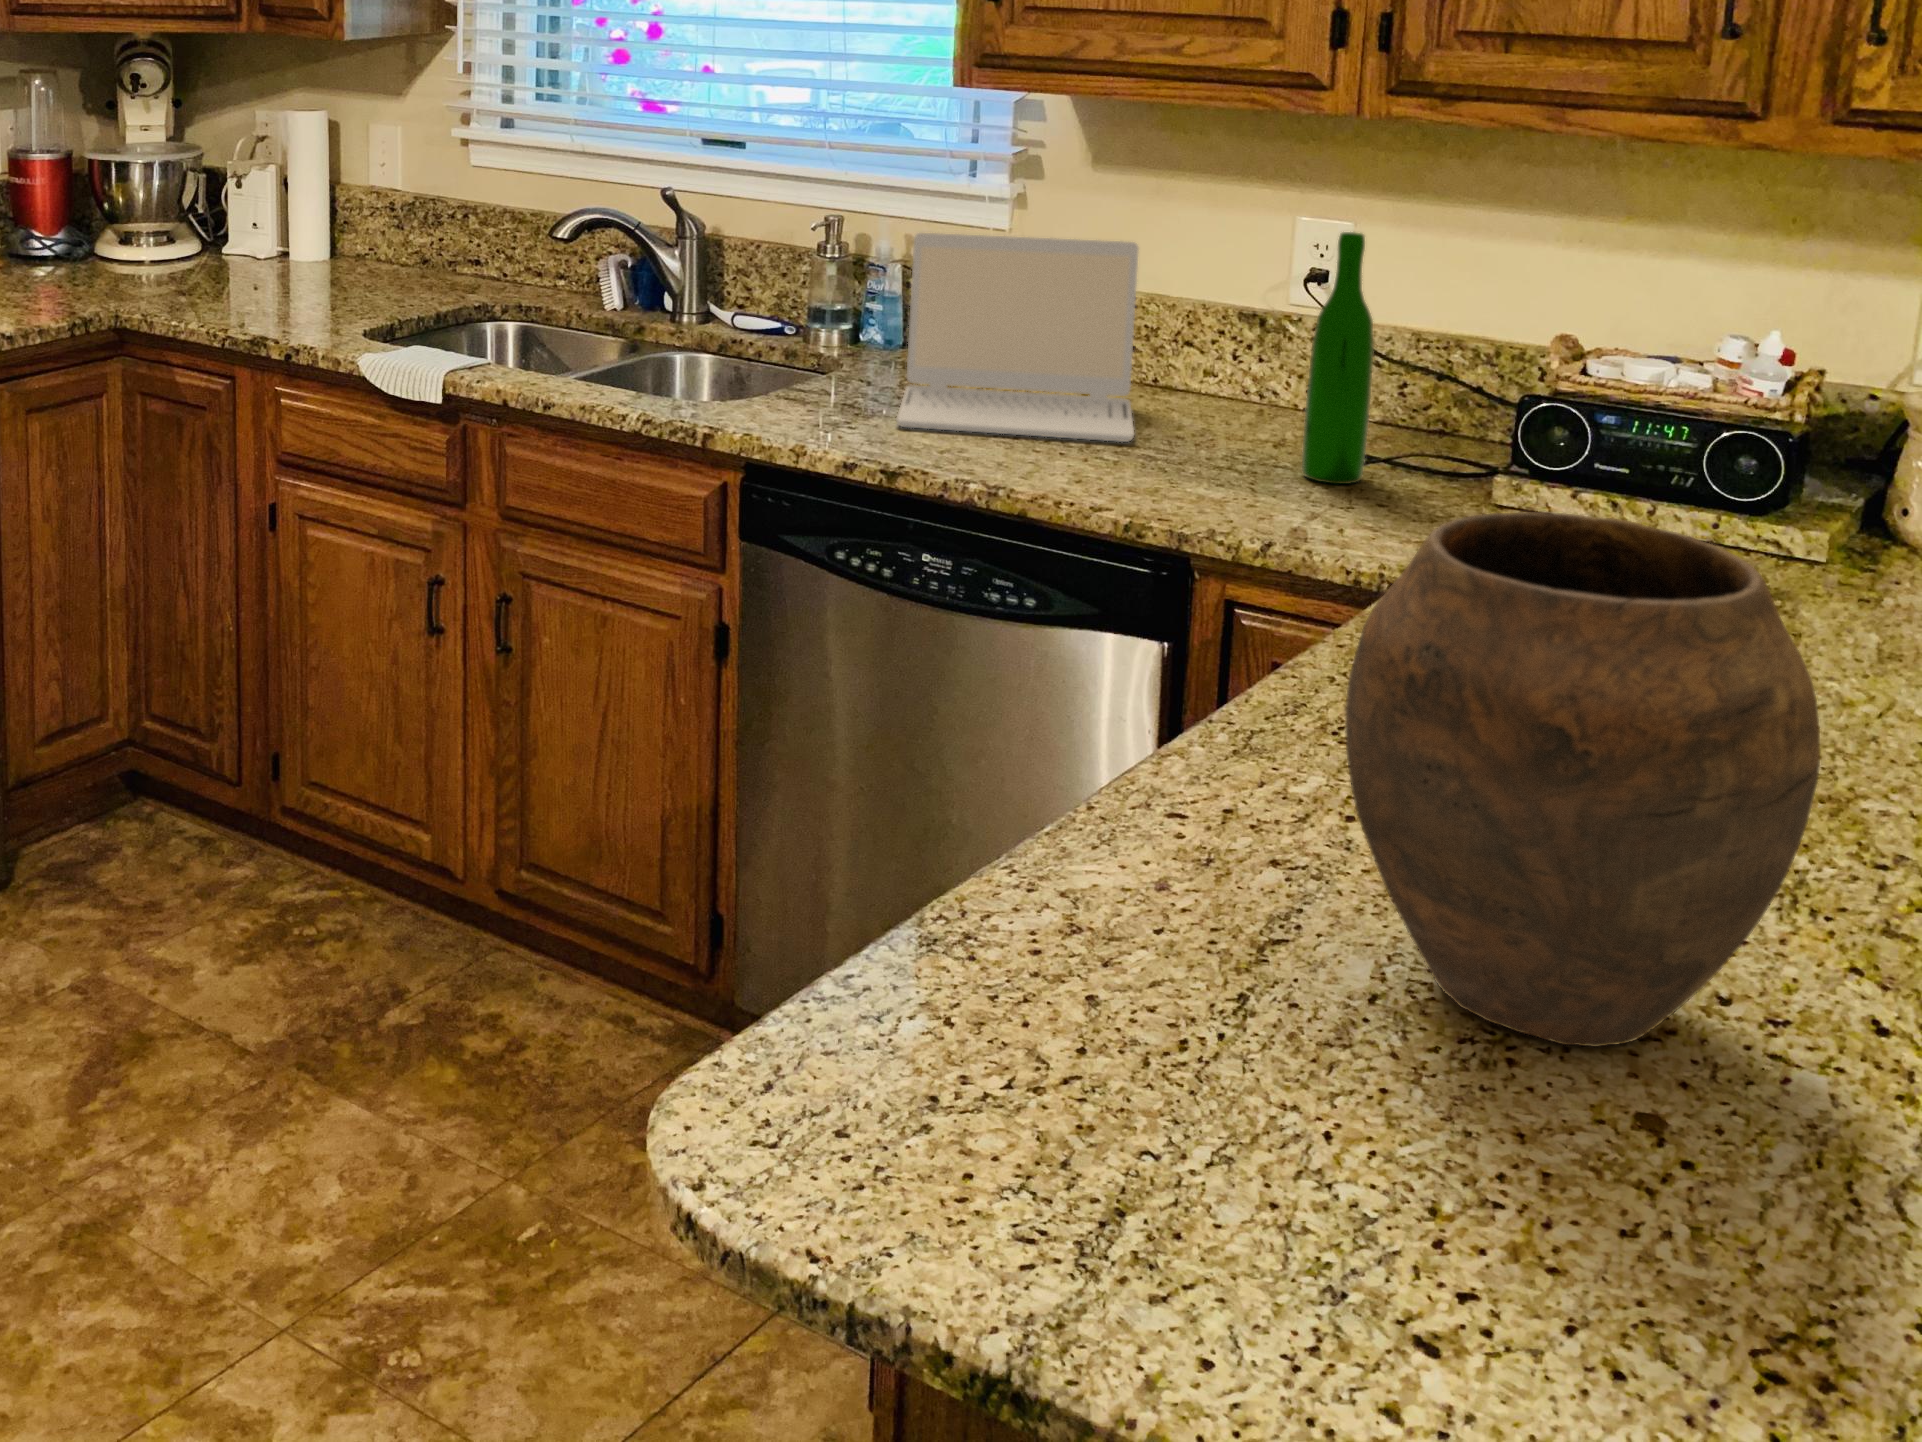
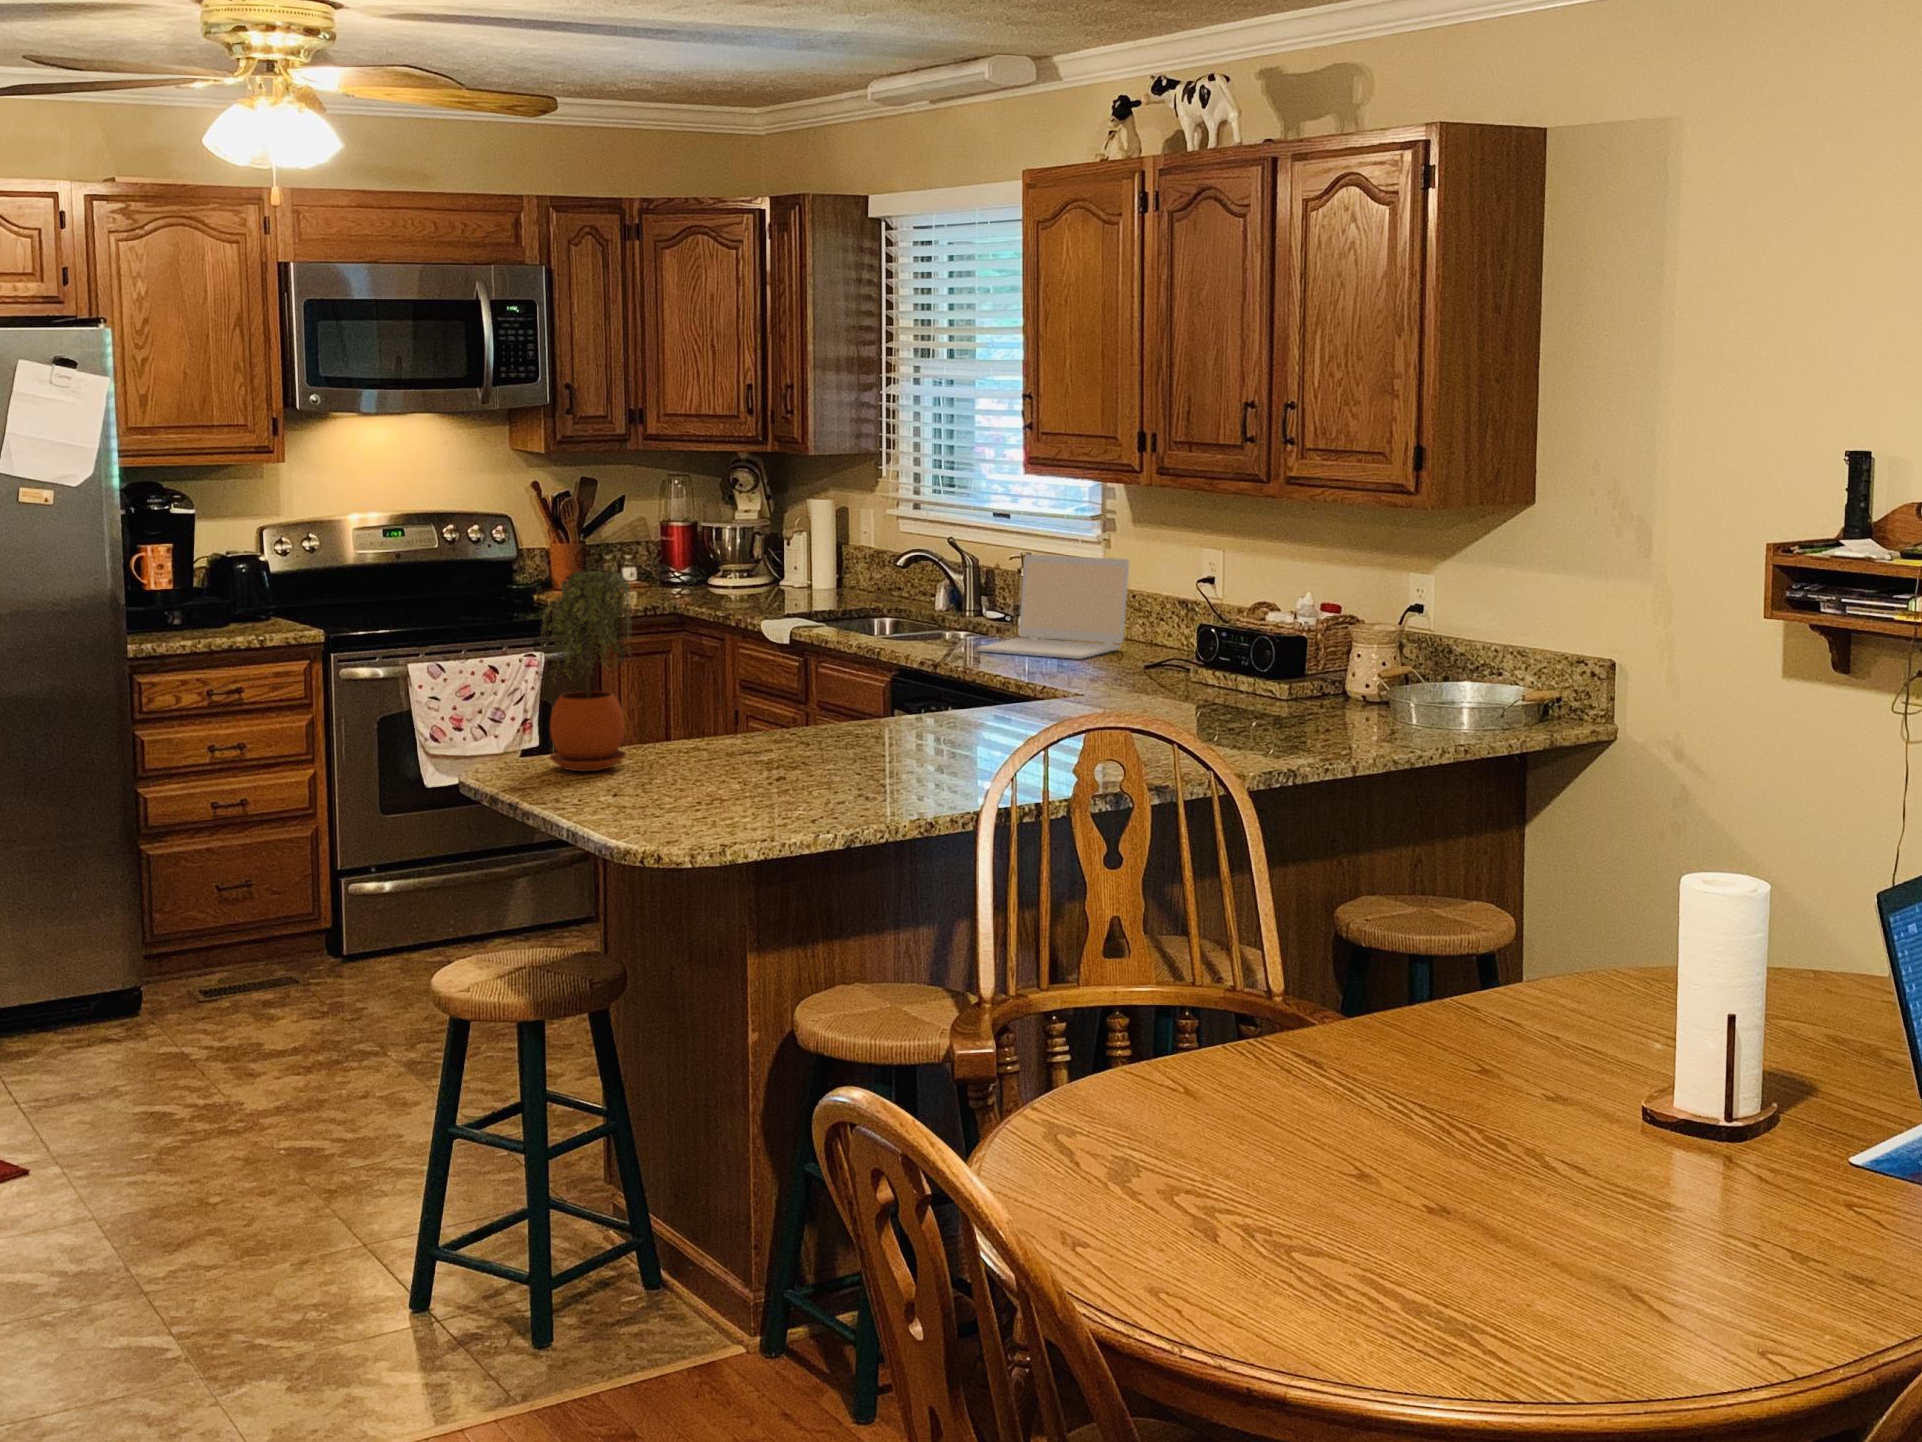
wine bottle: present [1302,232,1374,484] -> none [1132,543,1162,673]
vase: present [1345,512,1820,1047] -> none [729,589,875,764]
potted plant: none [965,531,1275,1204] -> present [540,570,631,771]

